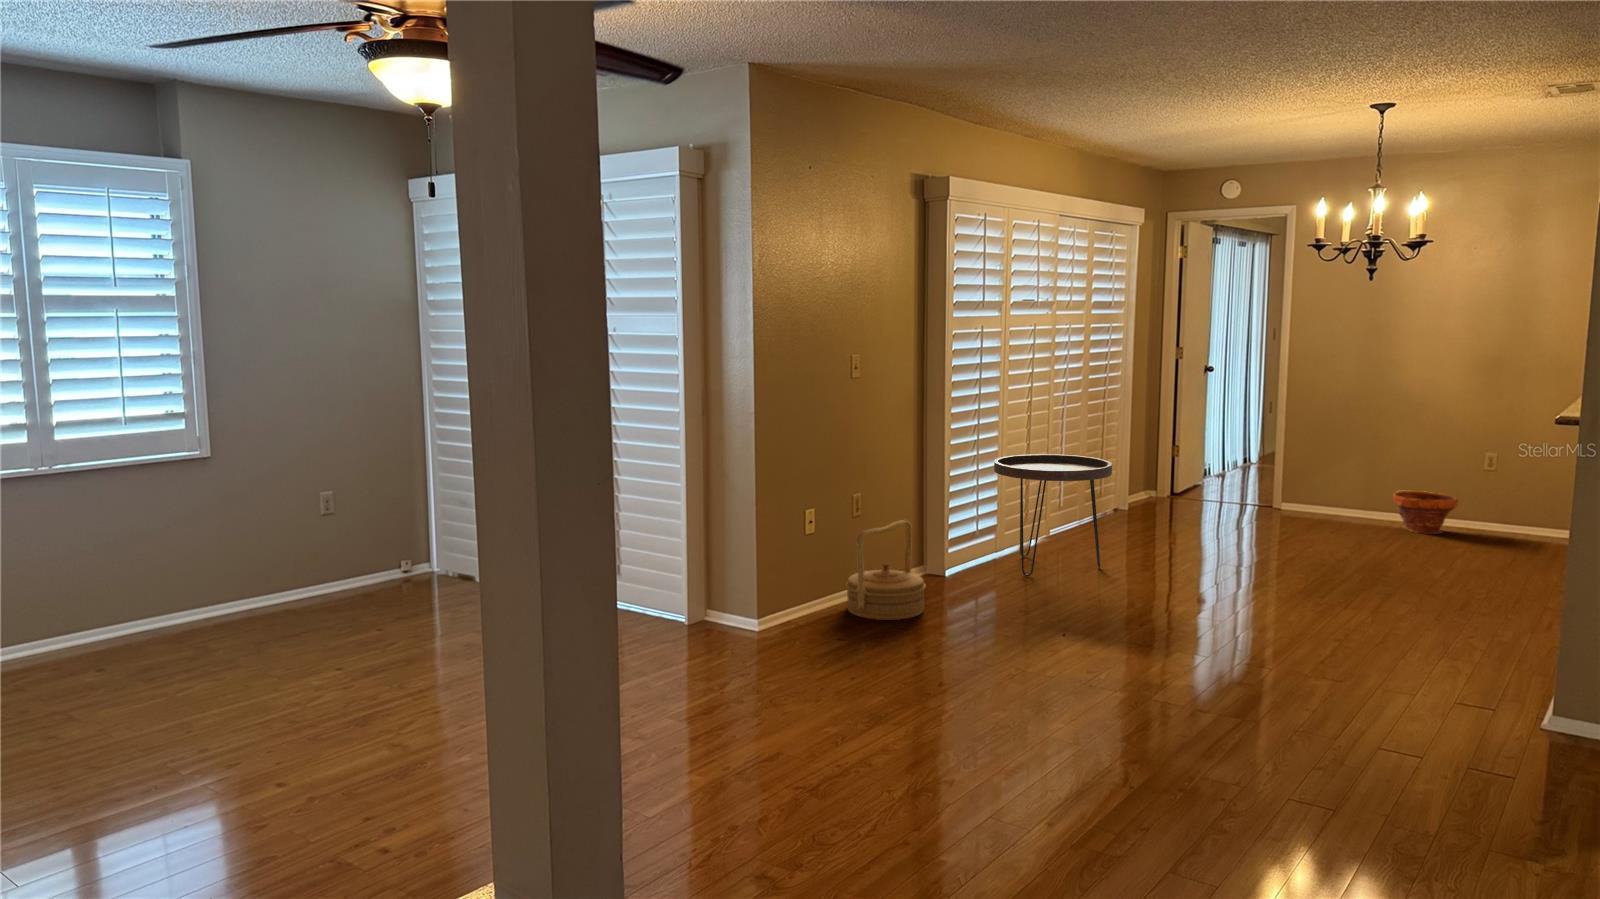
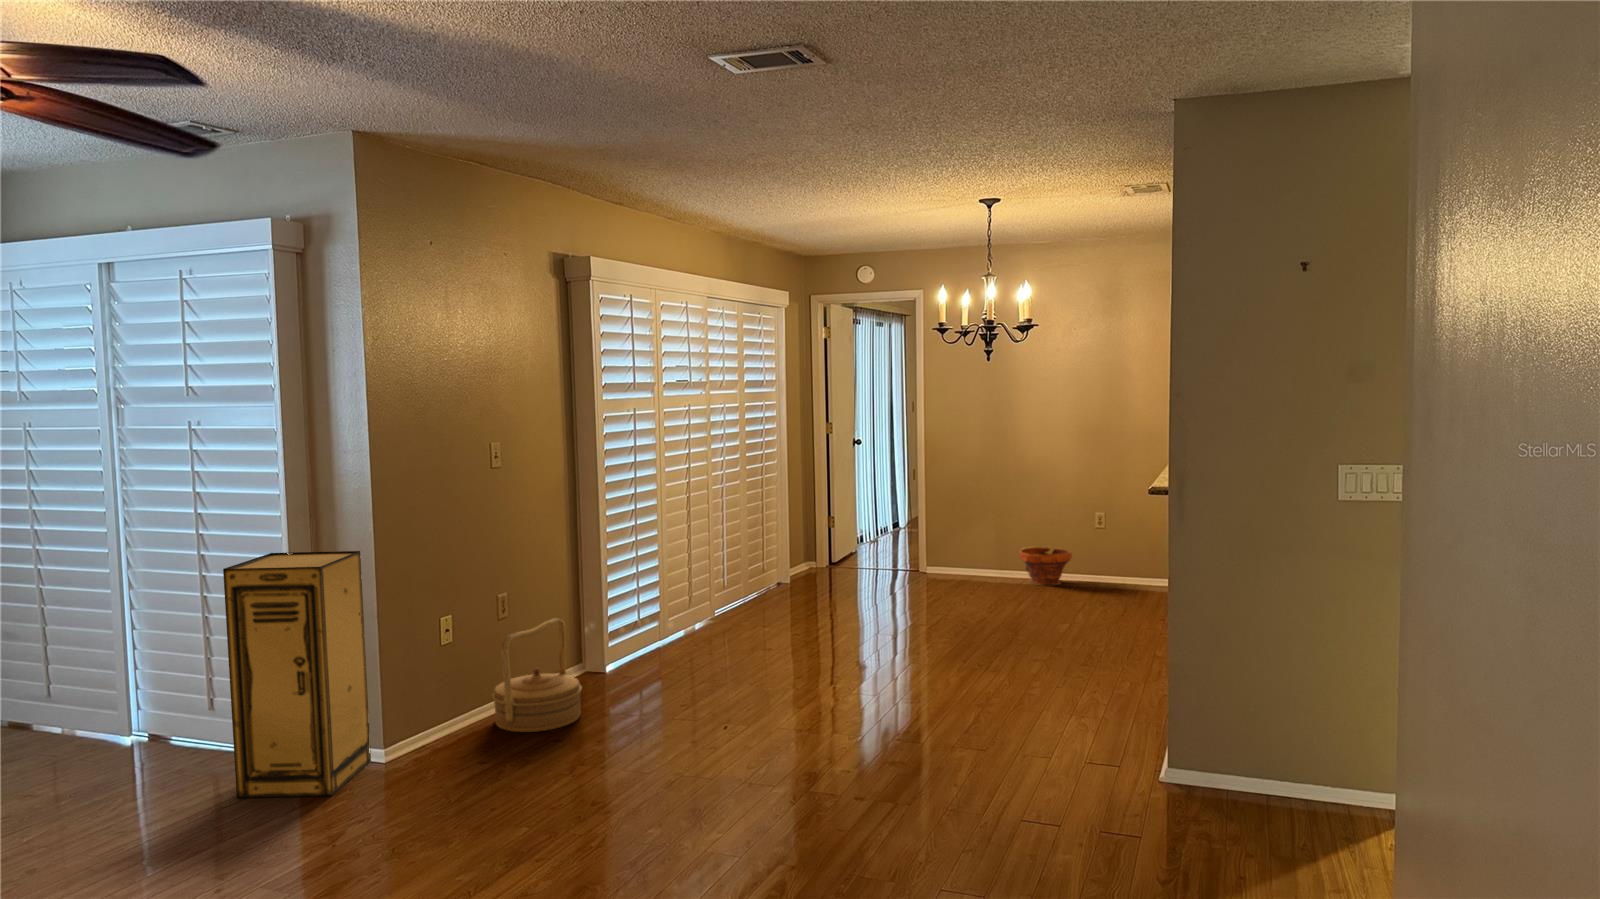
storage cabinet: none [639,442,745,651] -> present [223,551,371,798]
side table: present [994,454,1112,576] -> none [653,535,770,663]

